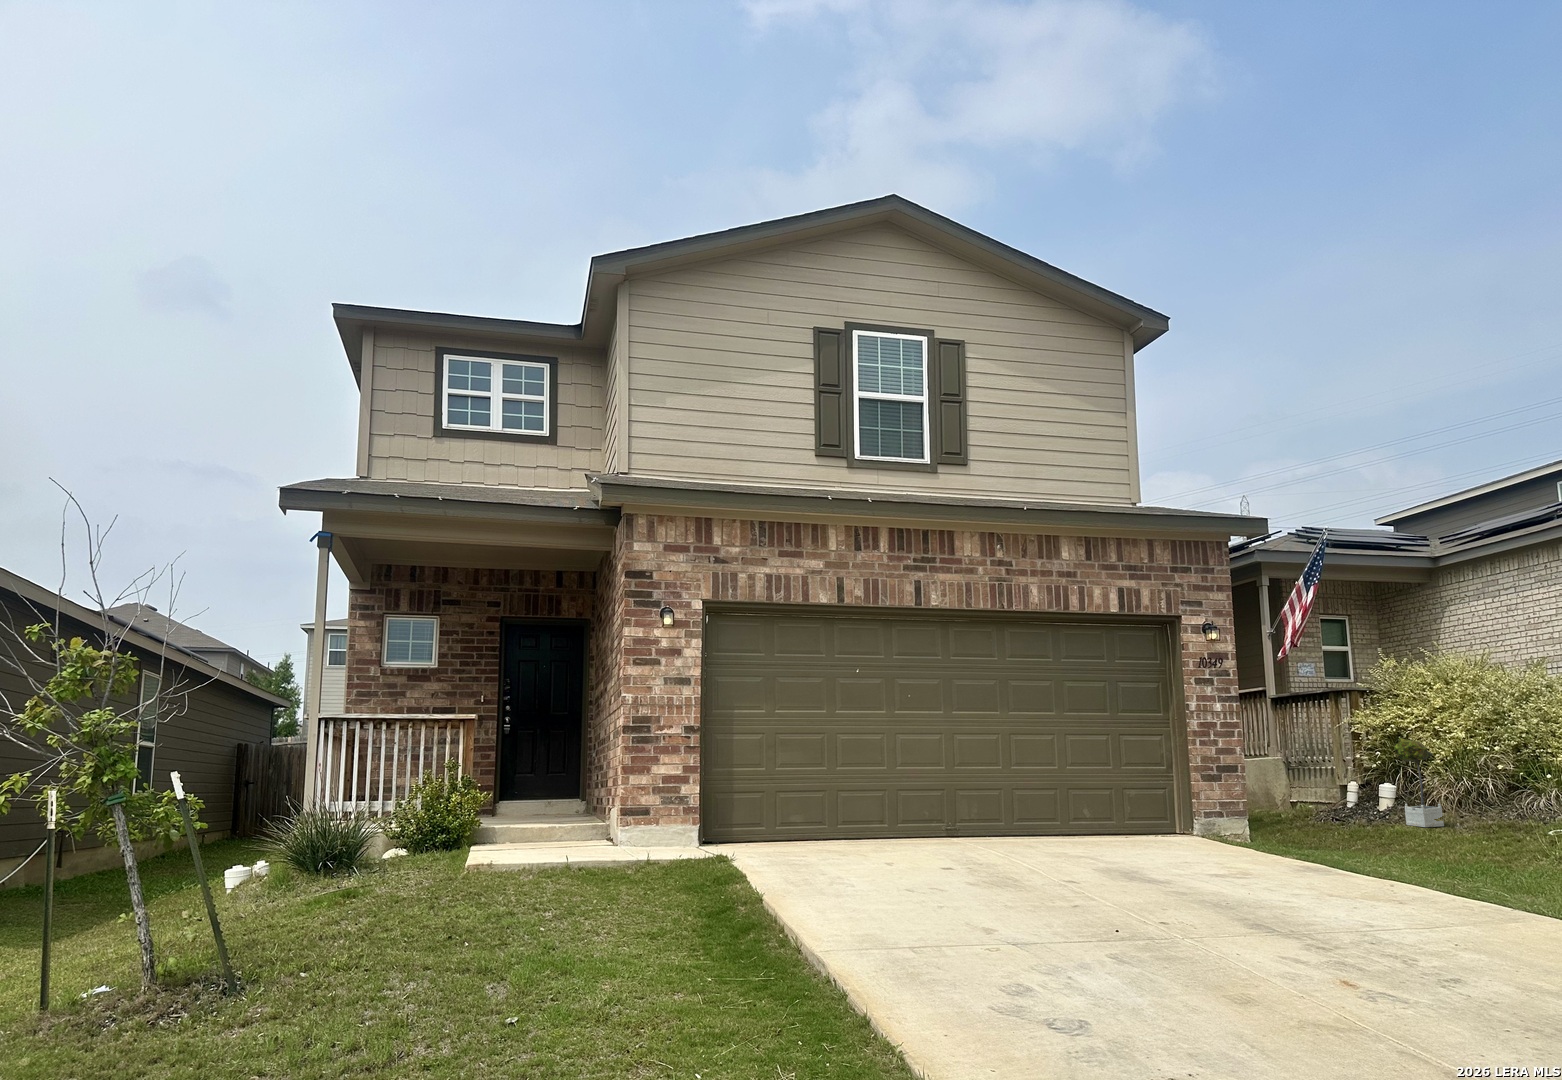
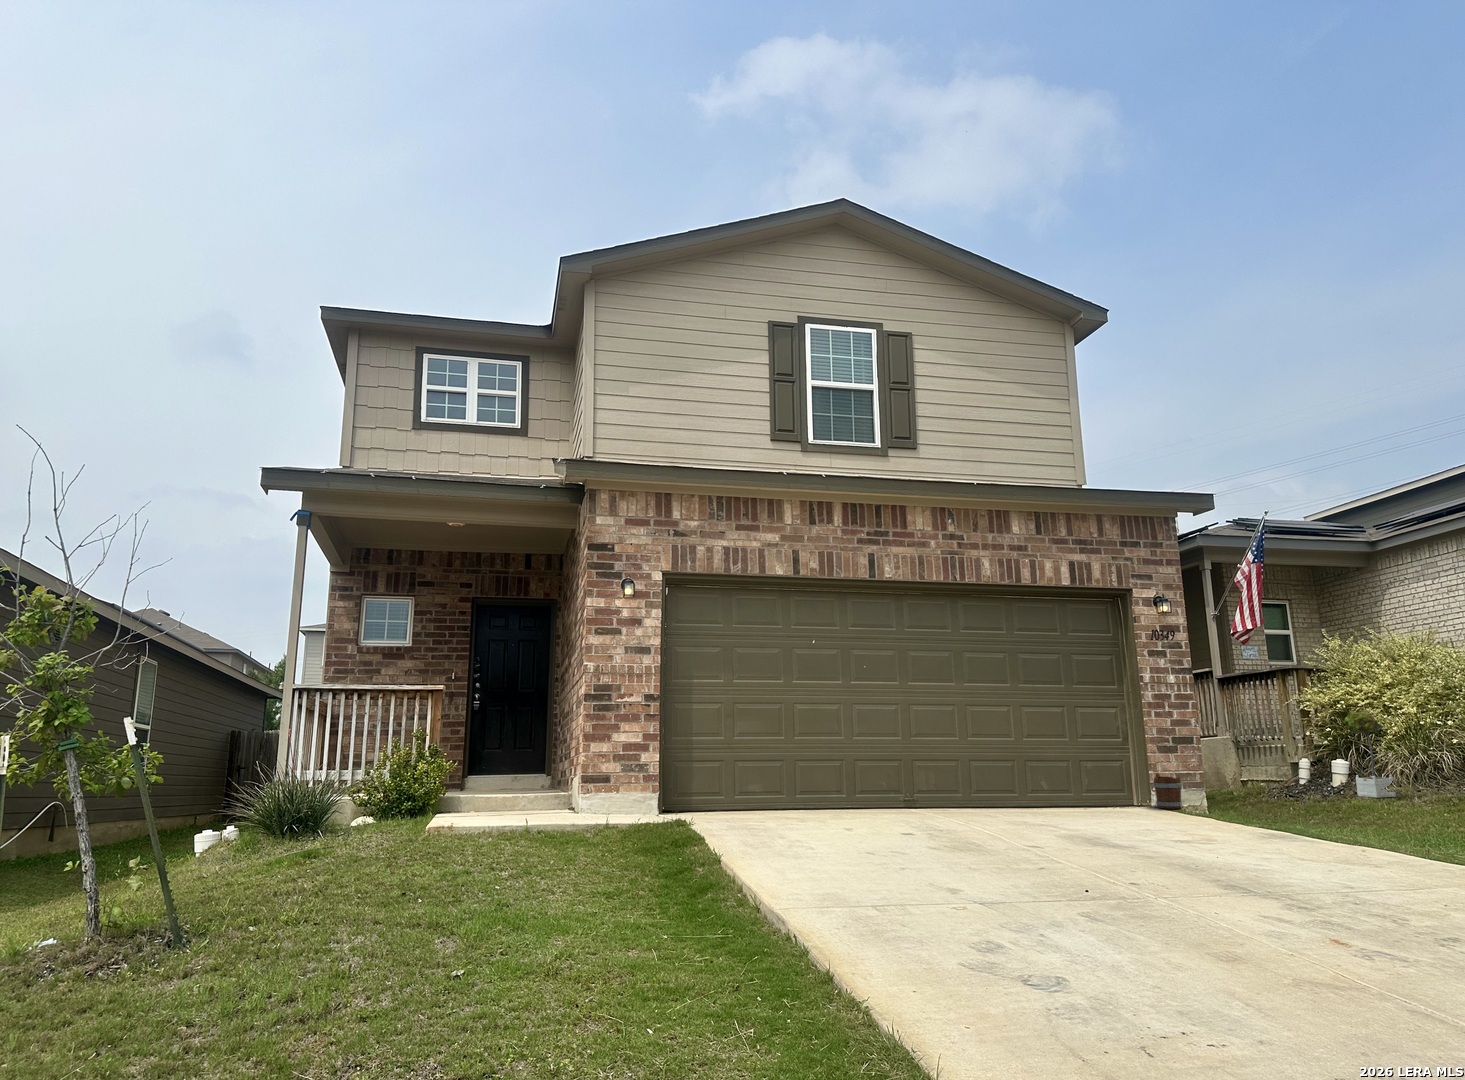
bucket: none [1198,803,1227,840] -> present [1153,773,1182,809]

